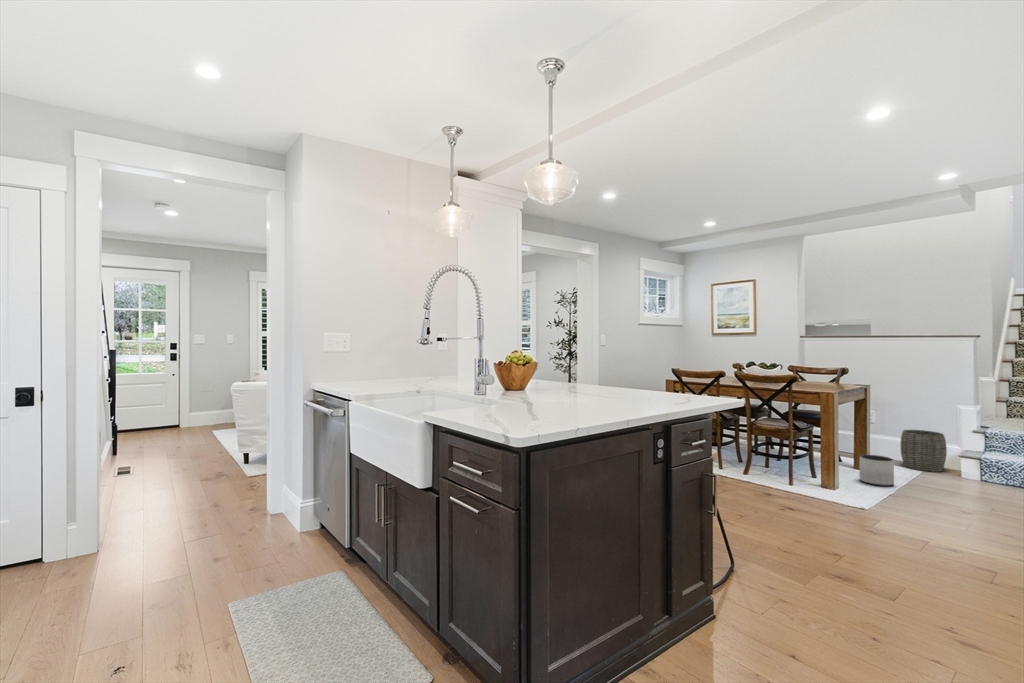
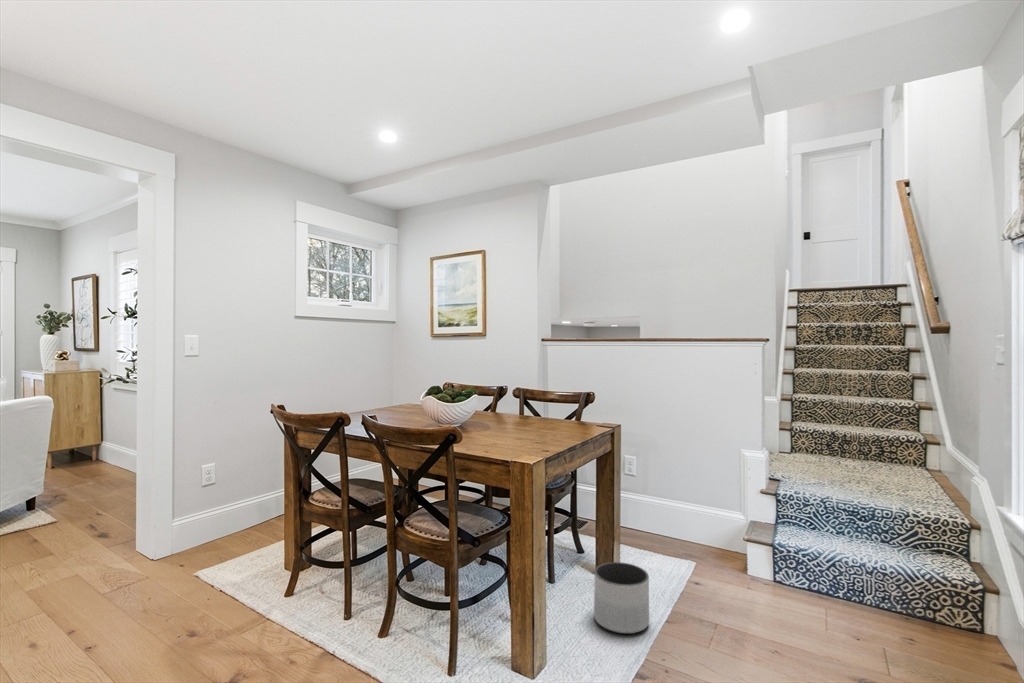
woven basket: present [900,430,947,472] -> none [666,489,726,564]

